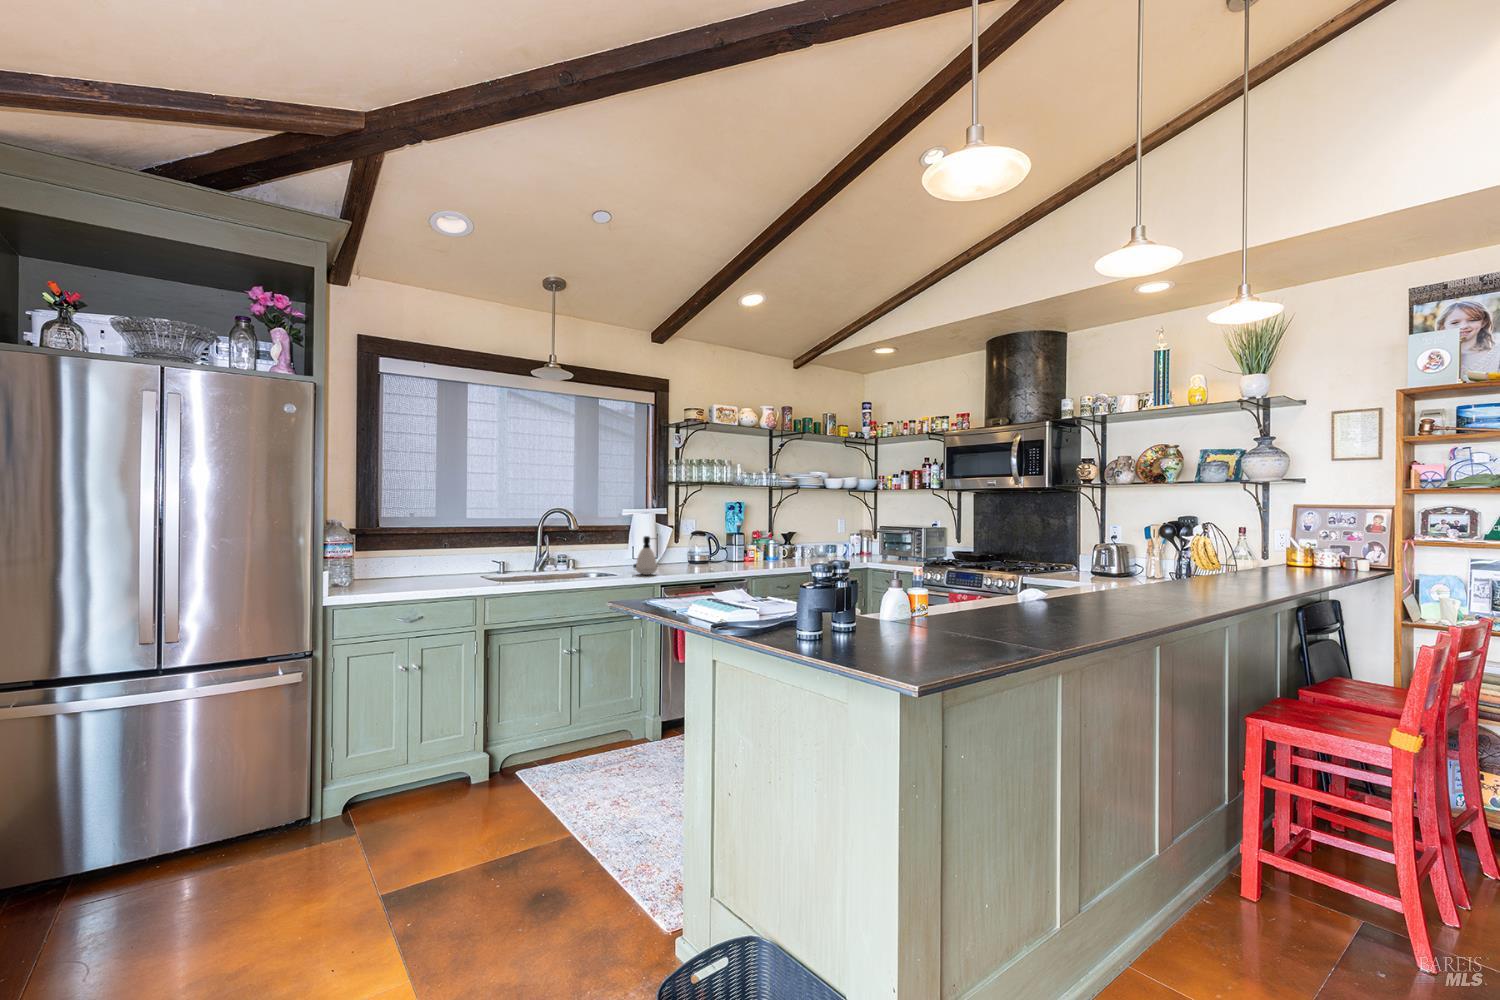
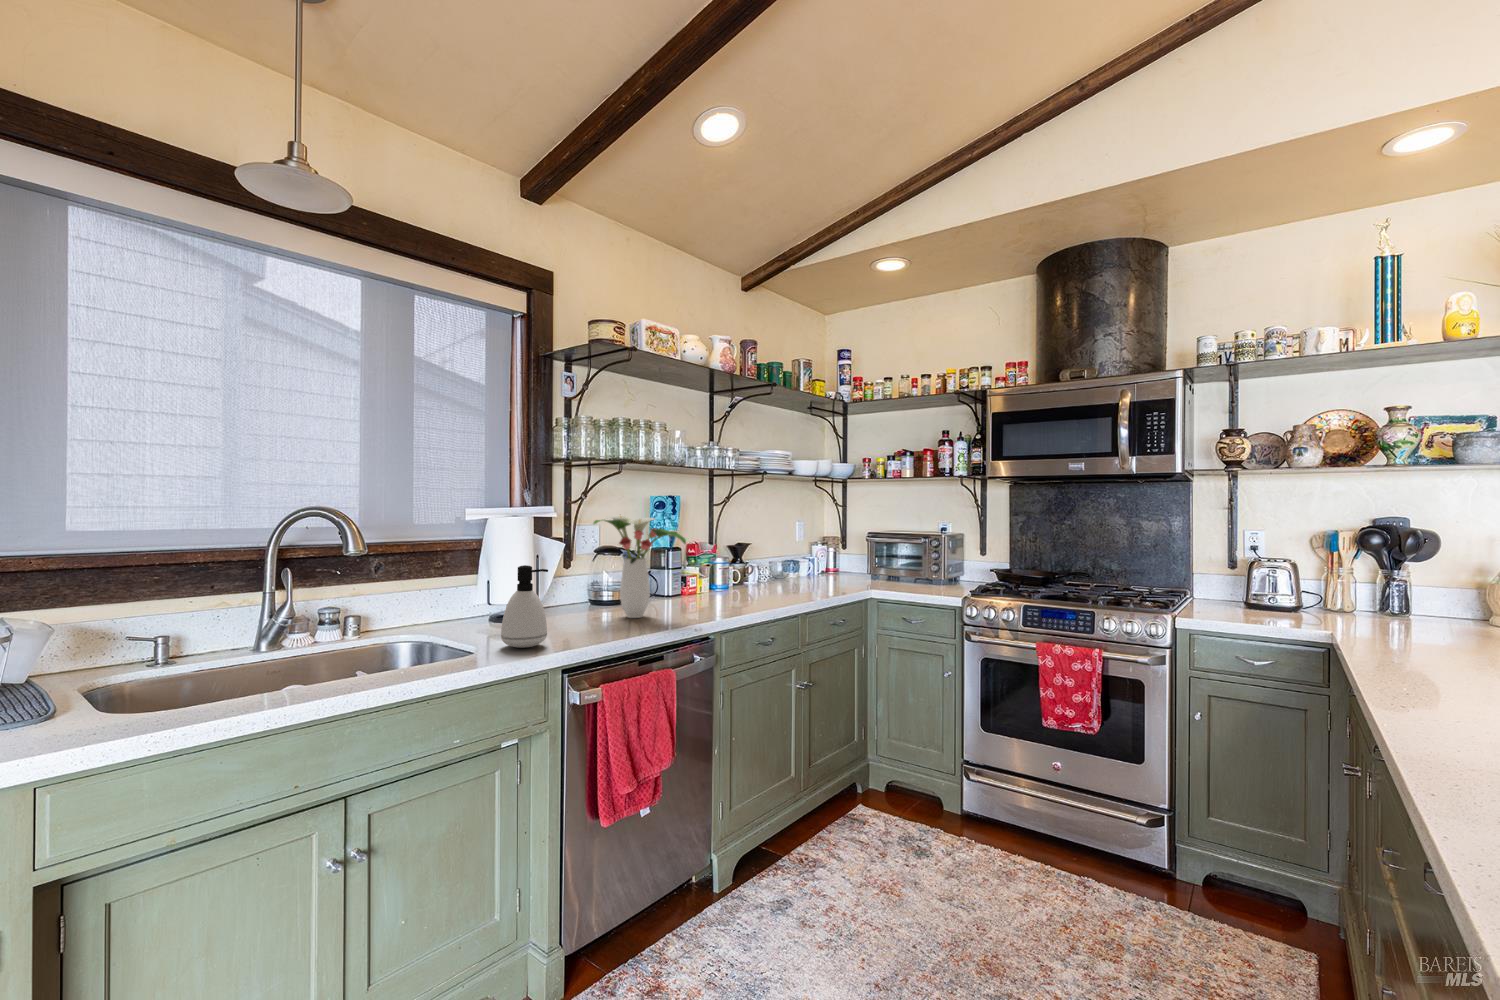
flower arrangement: none [683,513,732,569] -> present [594,515,686,618]

